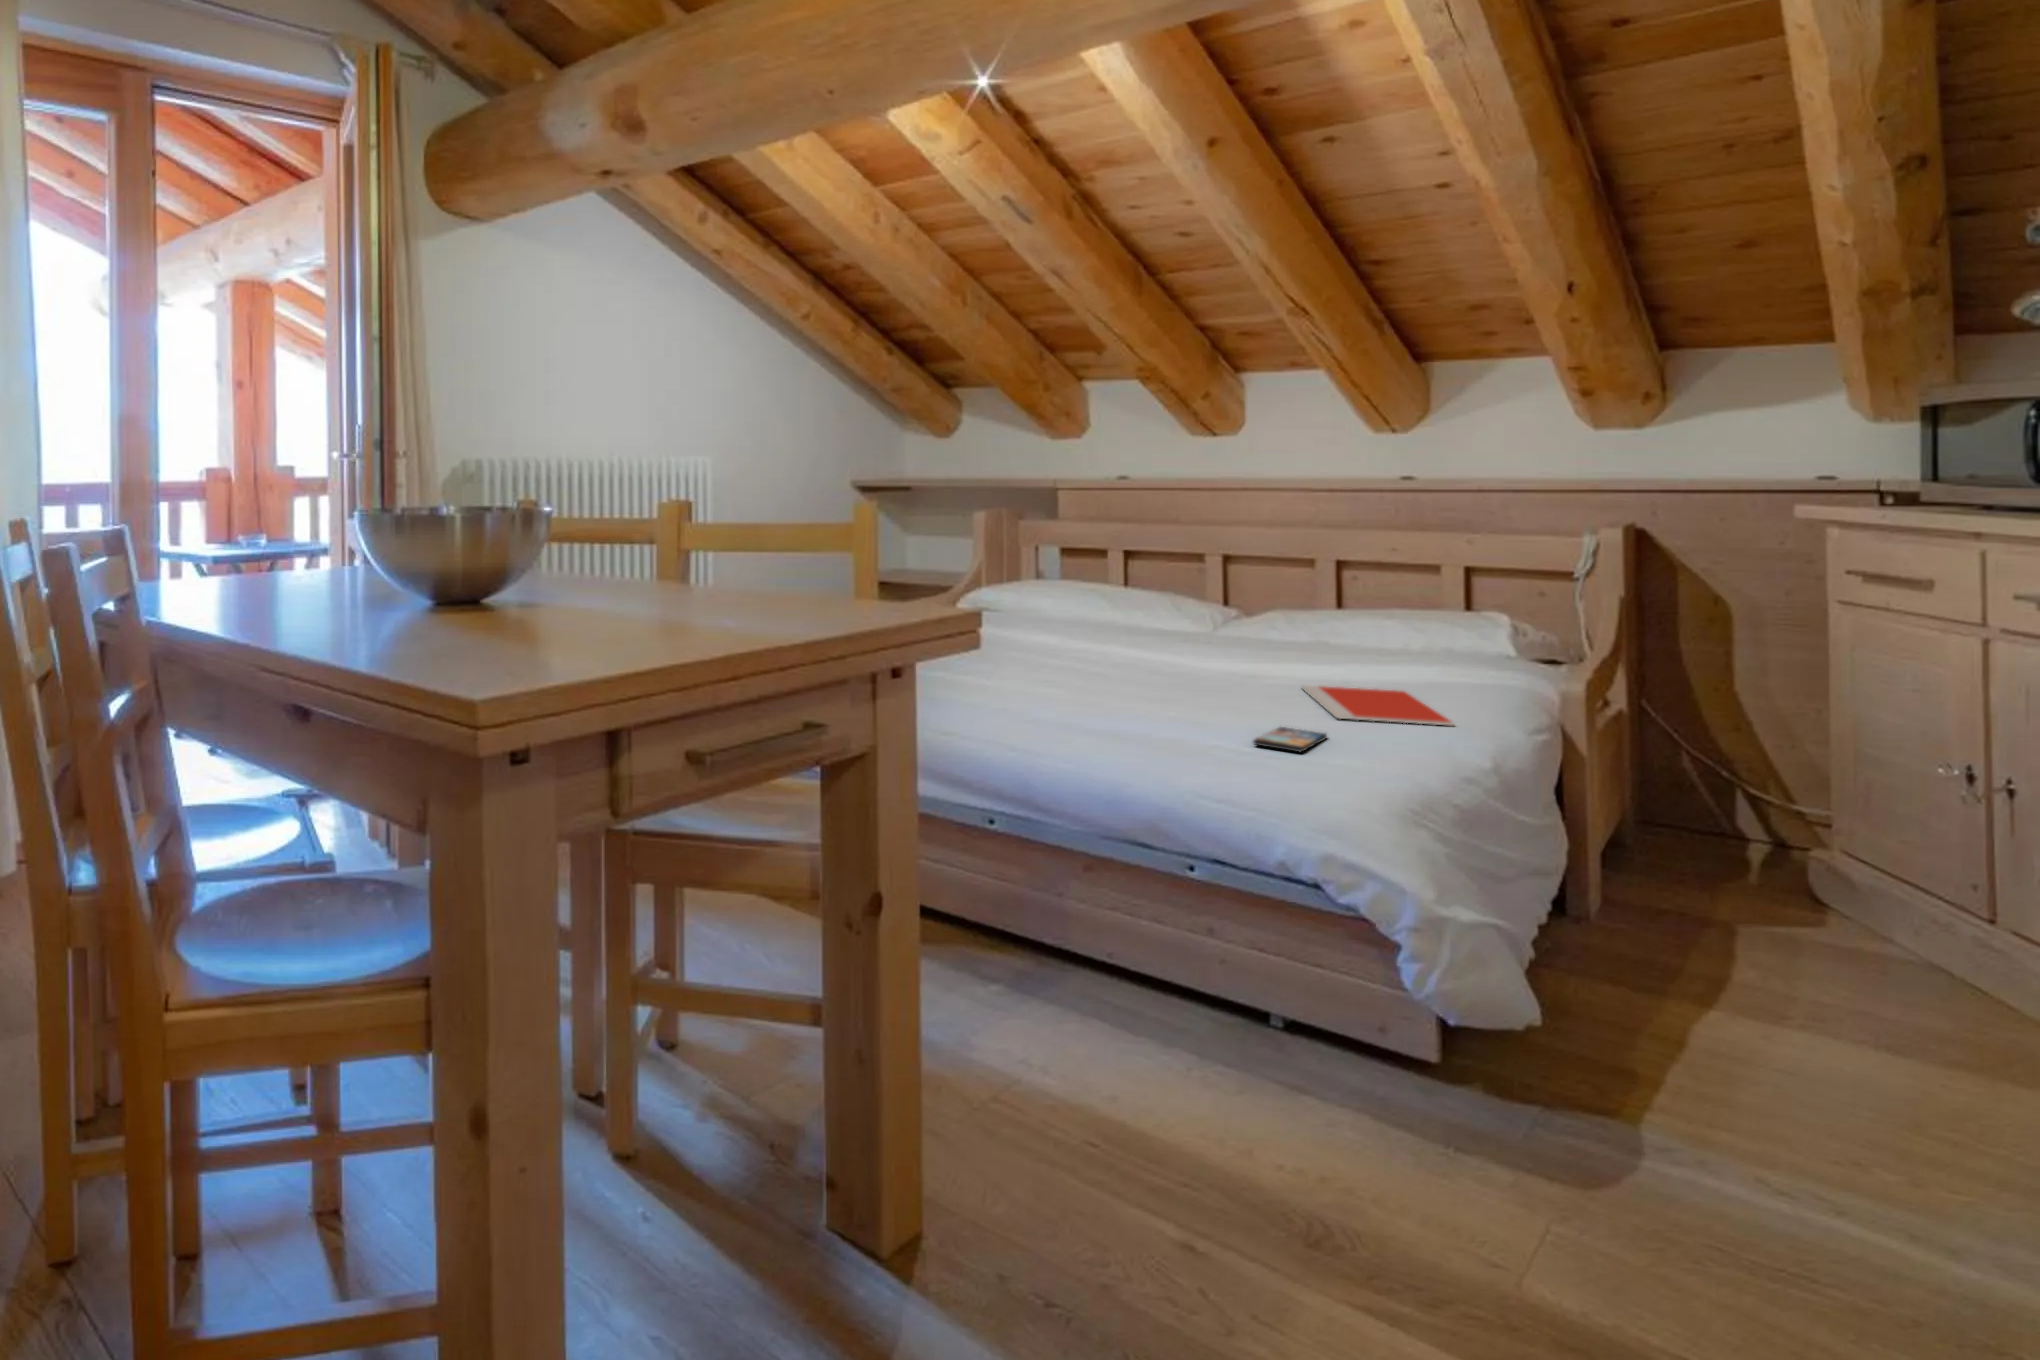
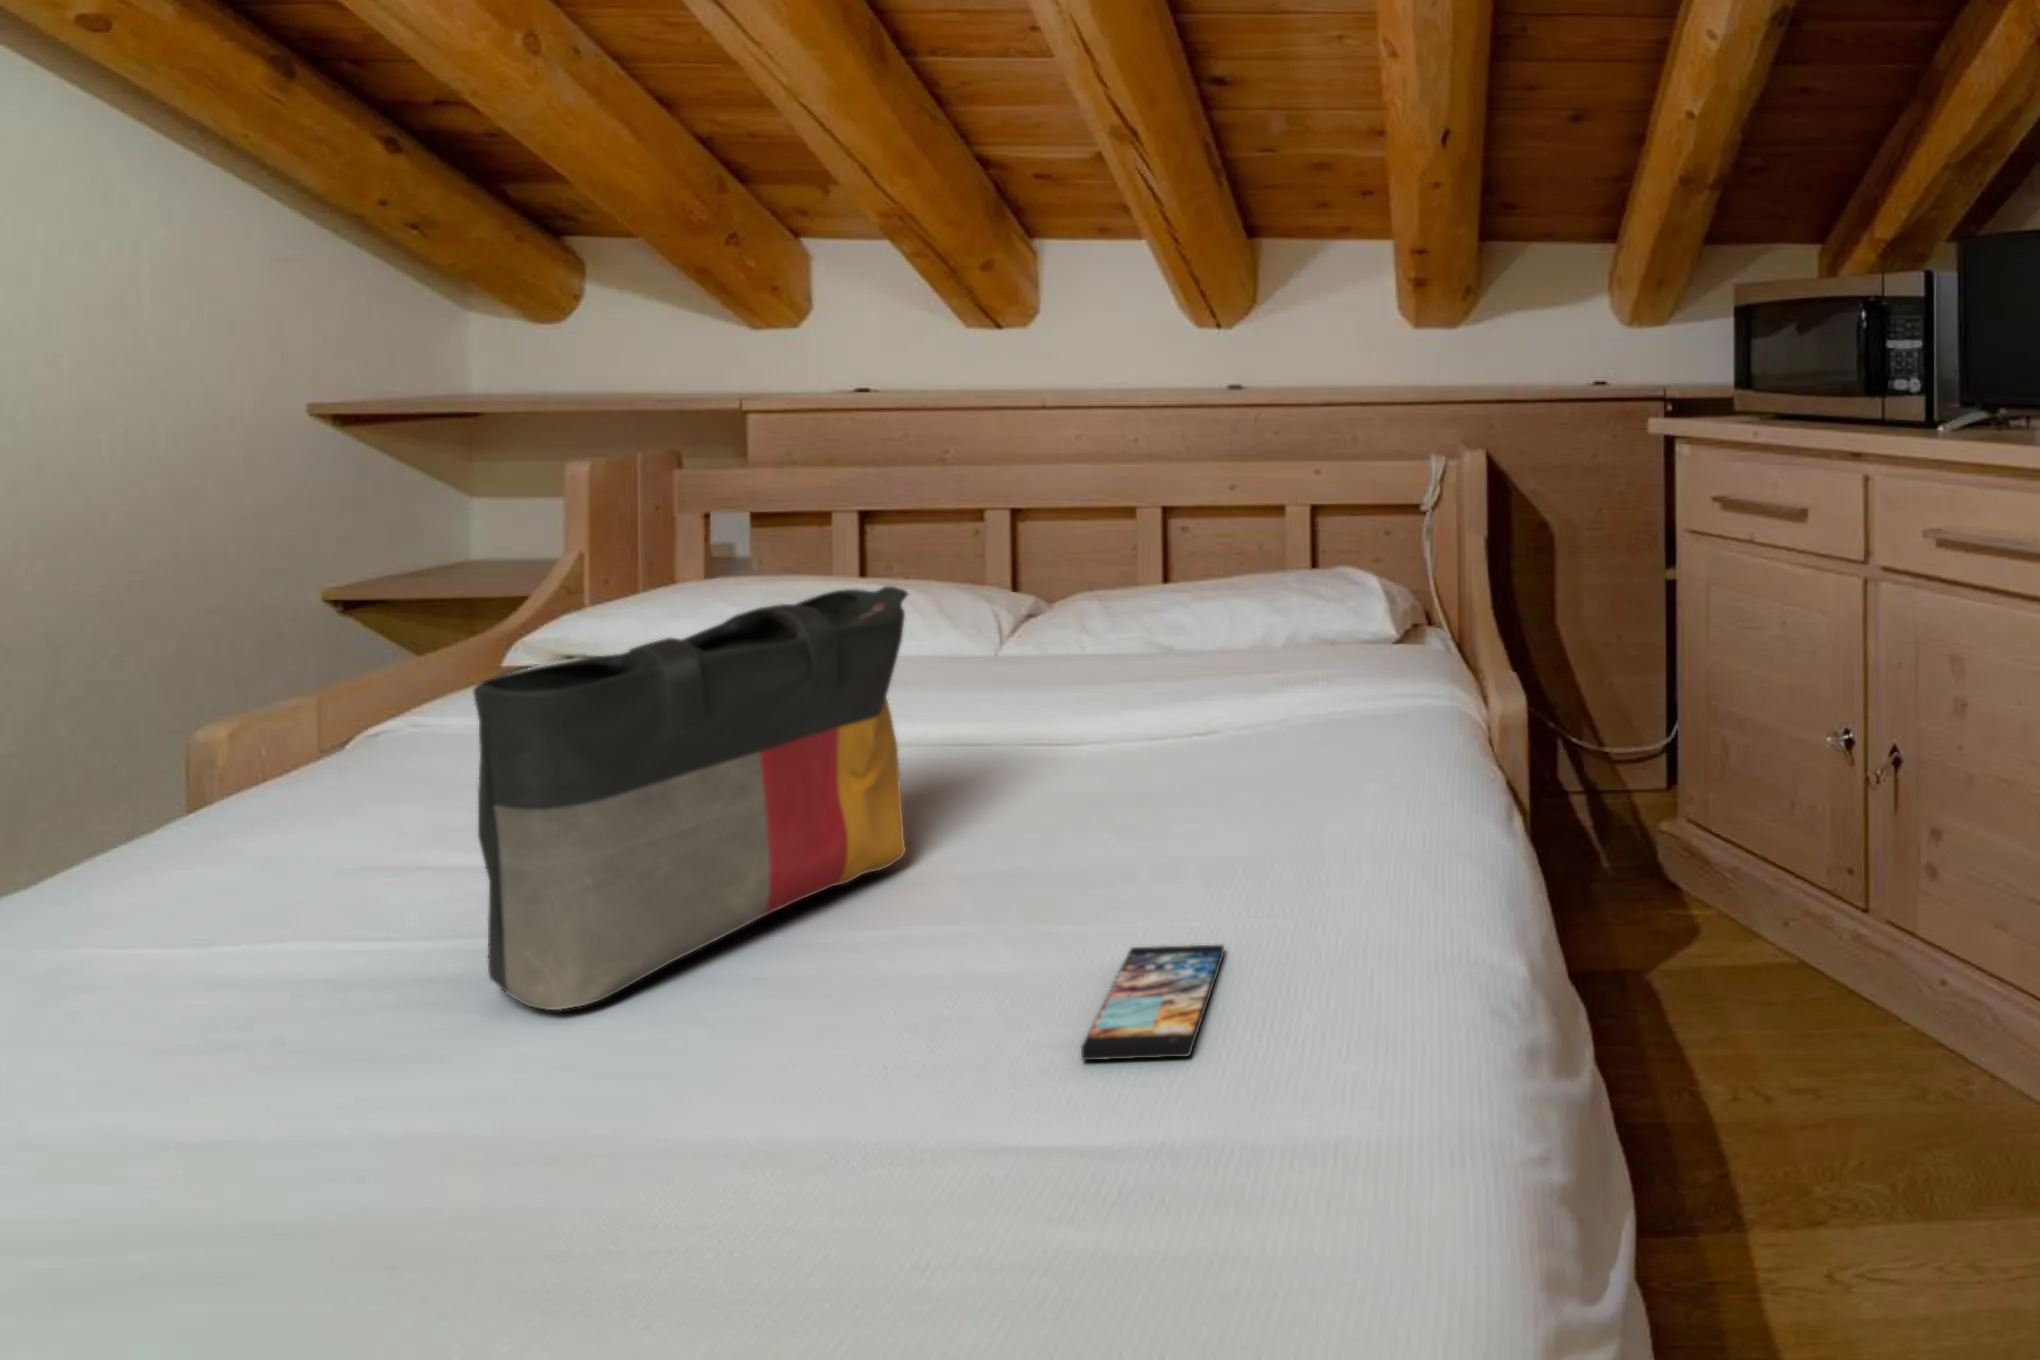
tote bag: none [1022,569,1173,702] -> present [474,586,908,1010]
notebook: present [1301,685,1453,725] -> none [1144,745,1400,867]

